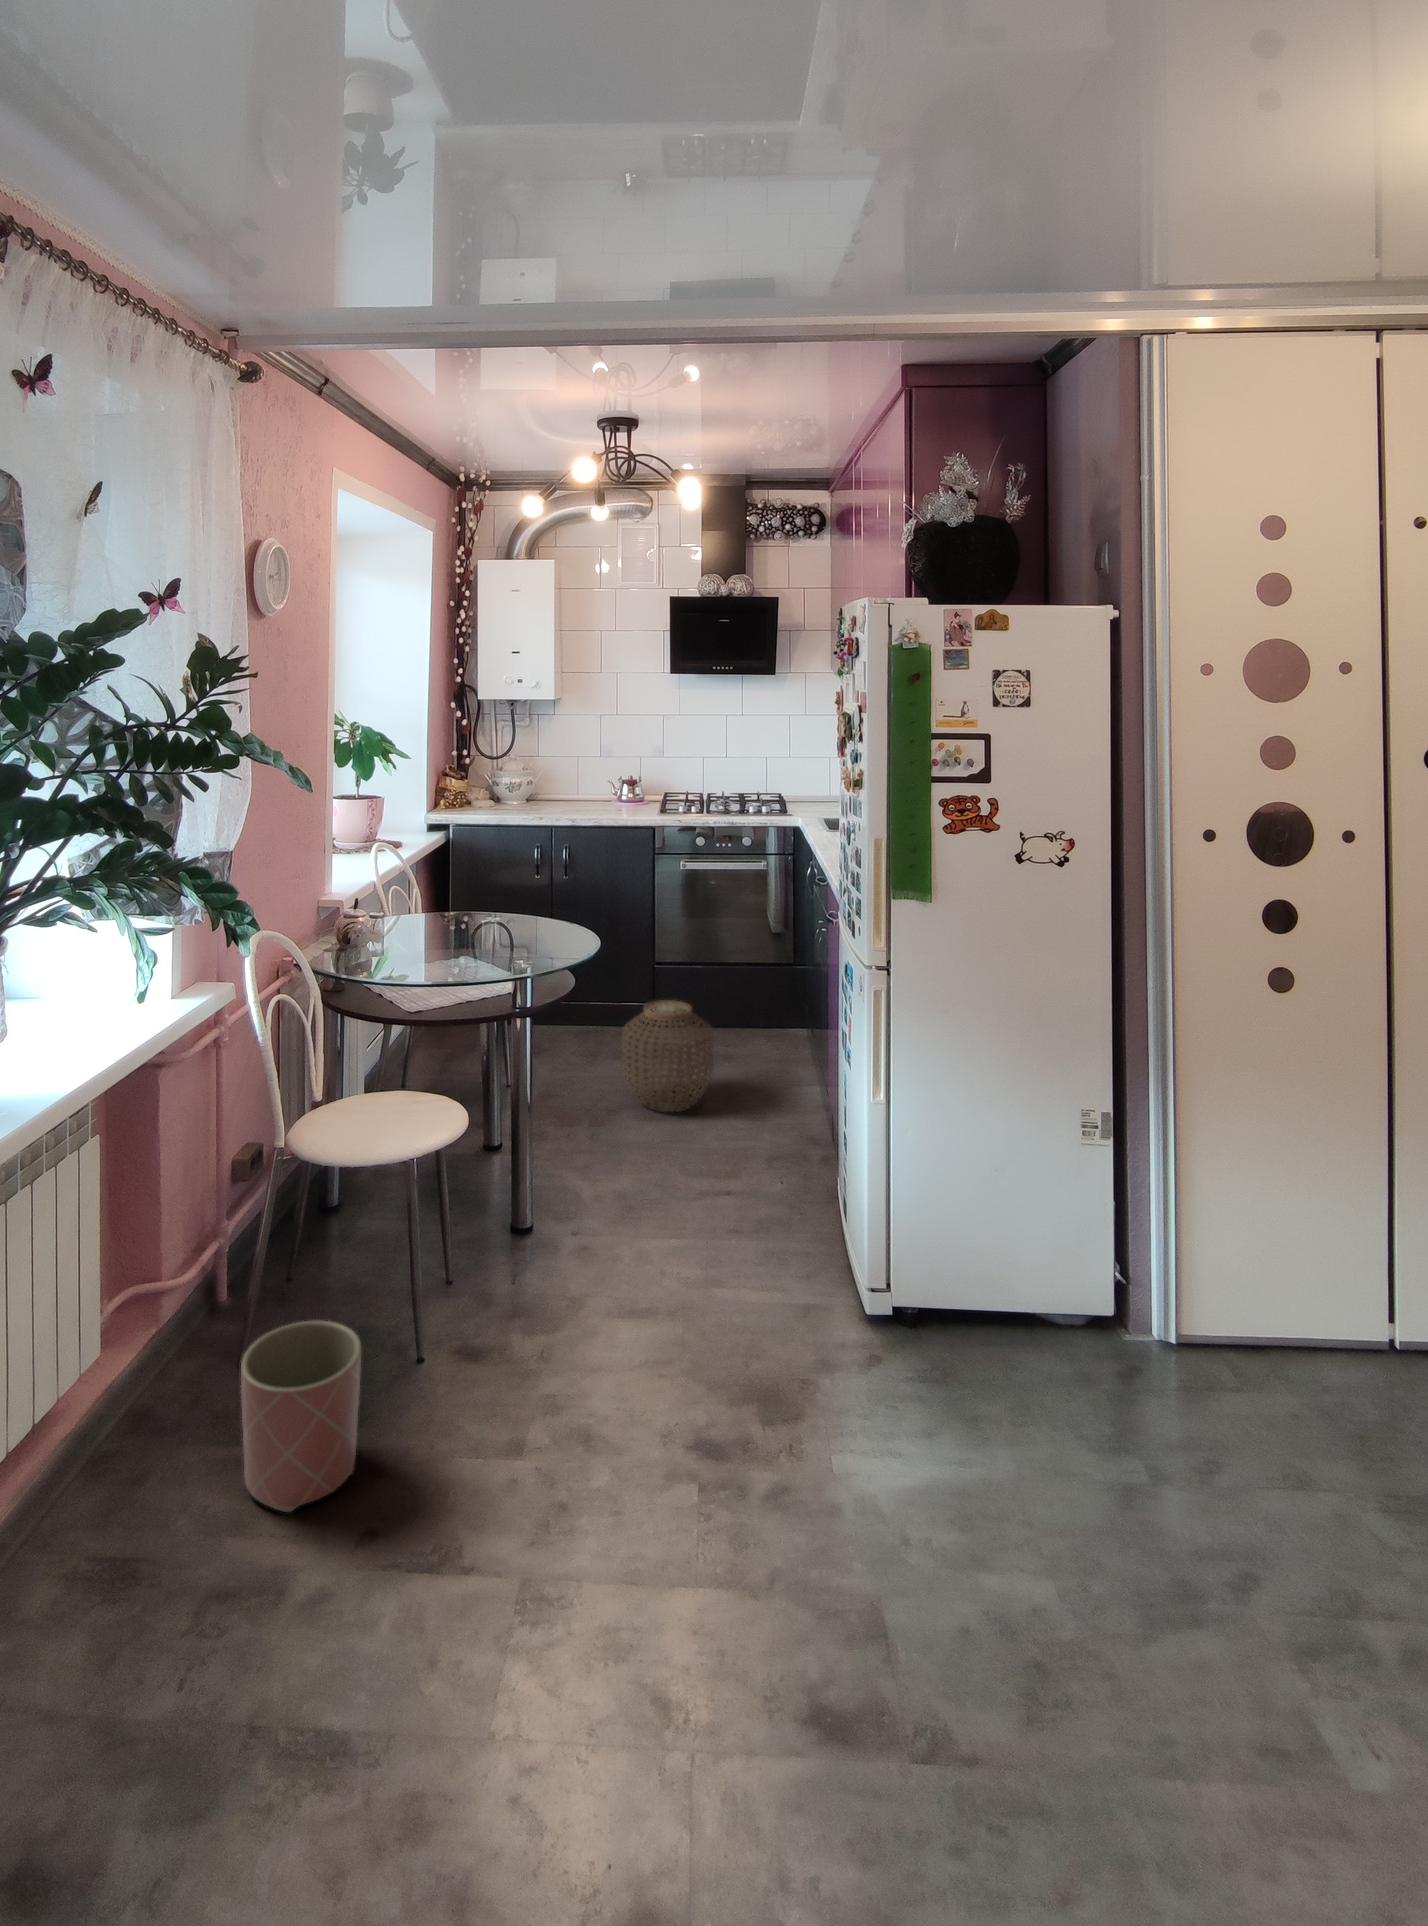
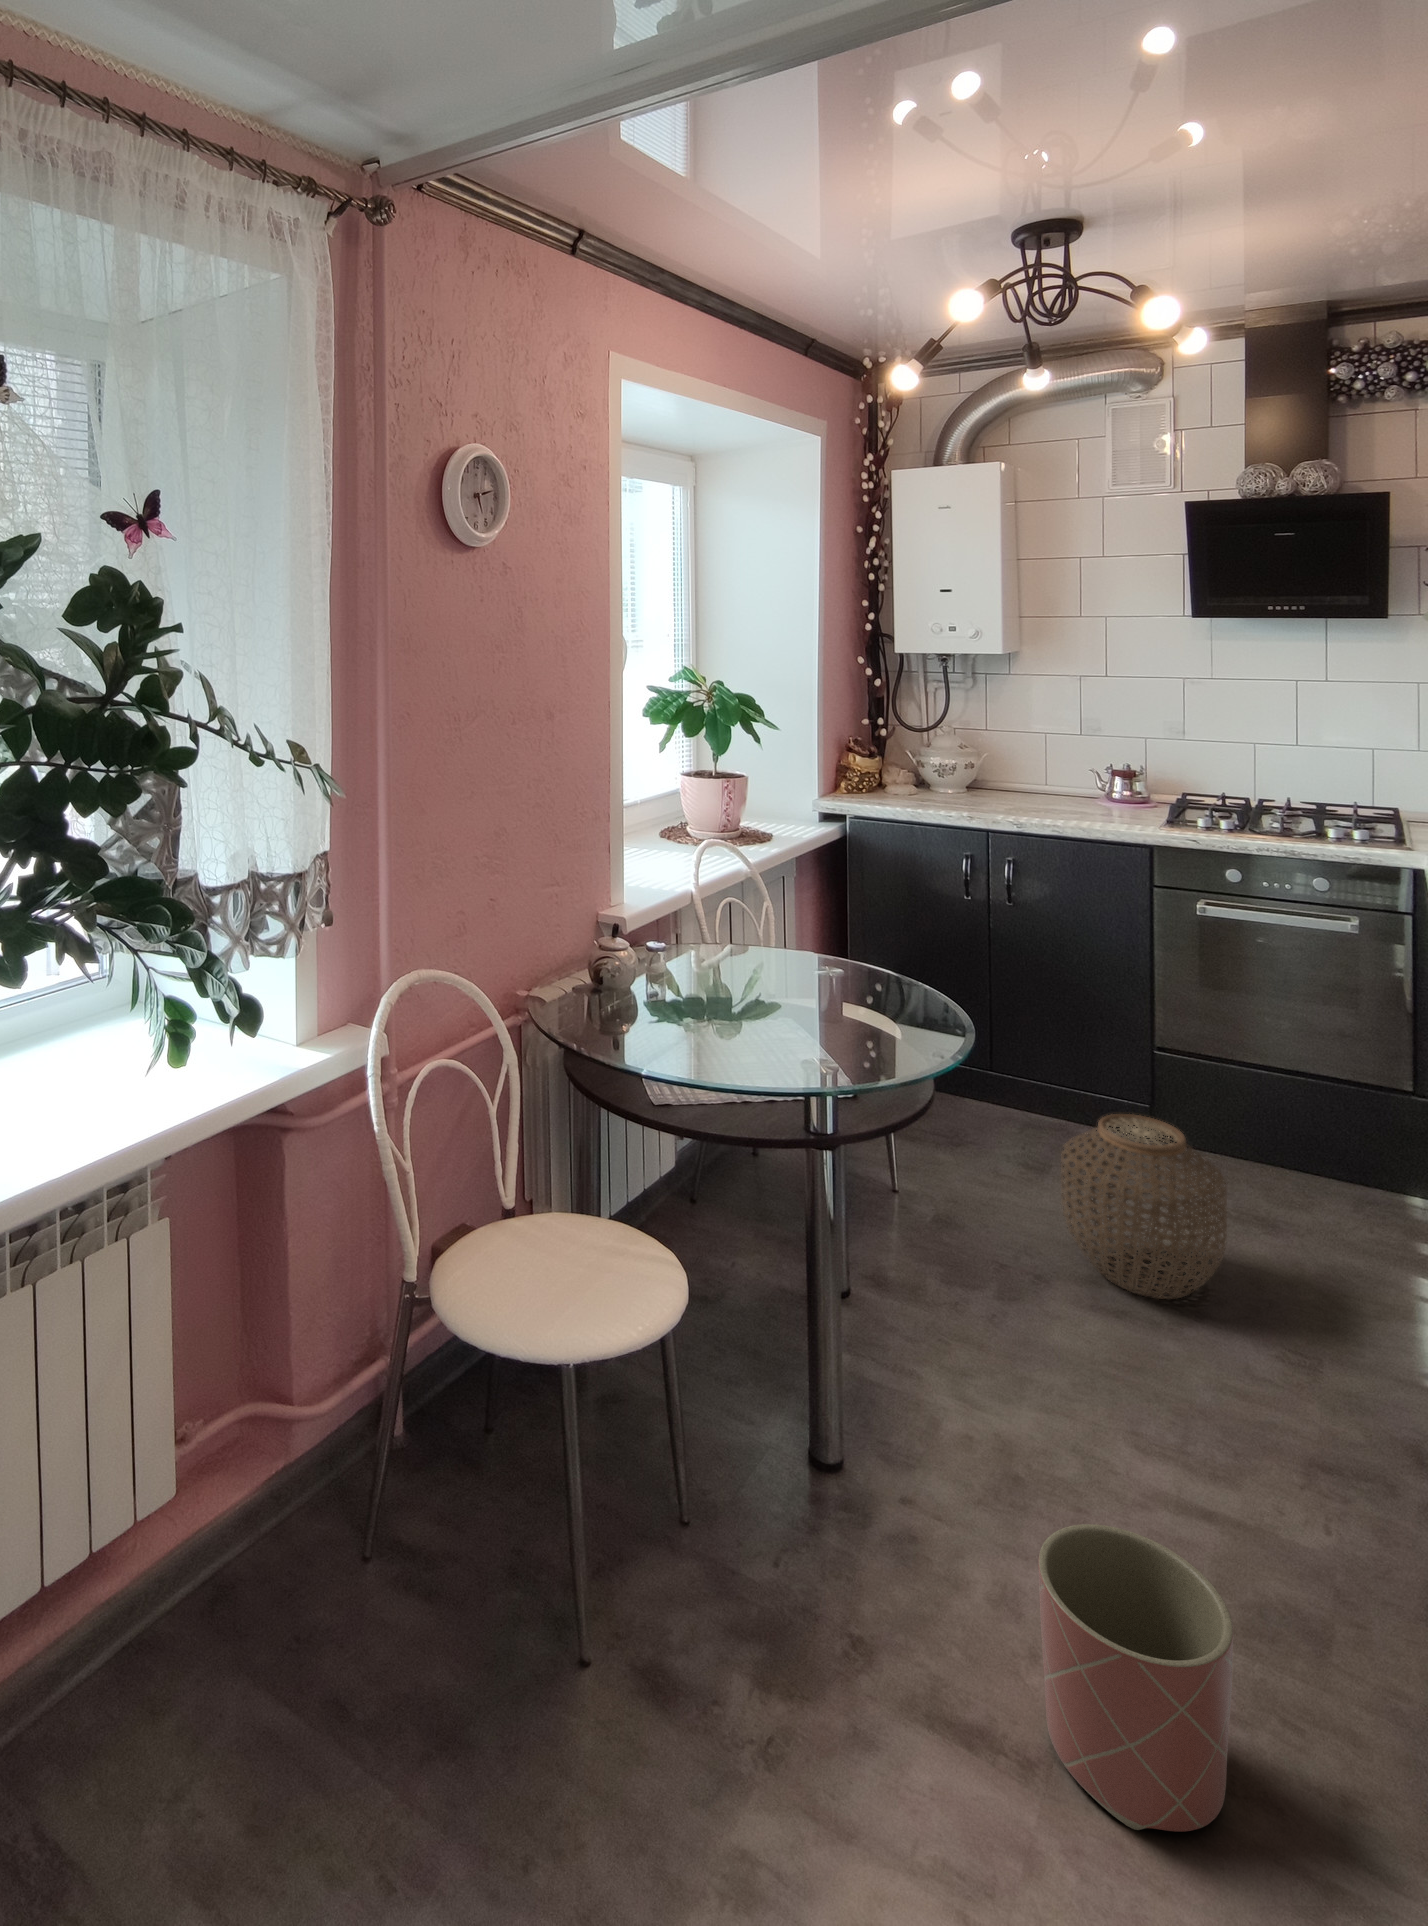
planter: present [241,1321,361,1512] -> present [1038,1524,1234,1832]

